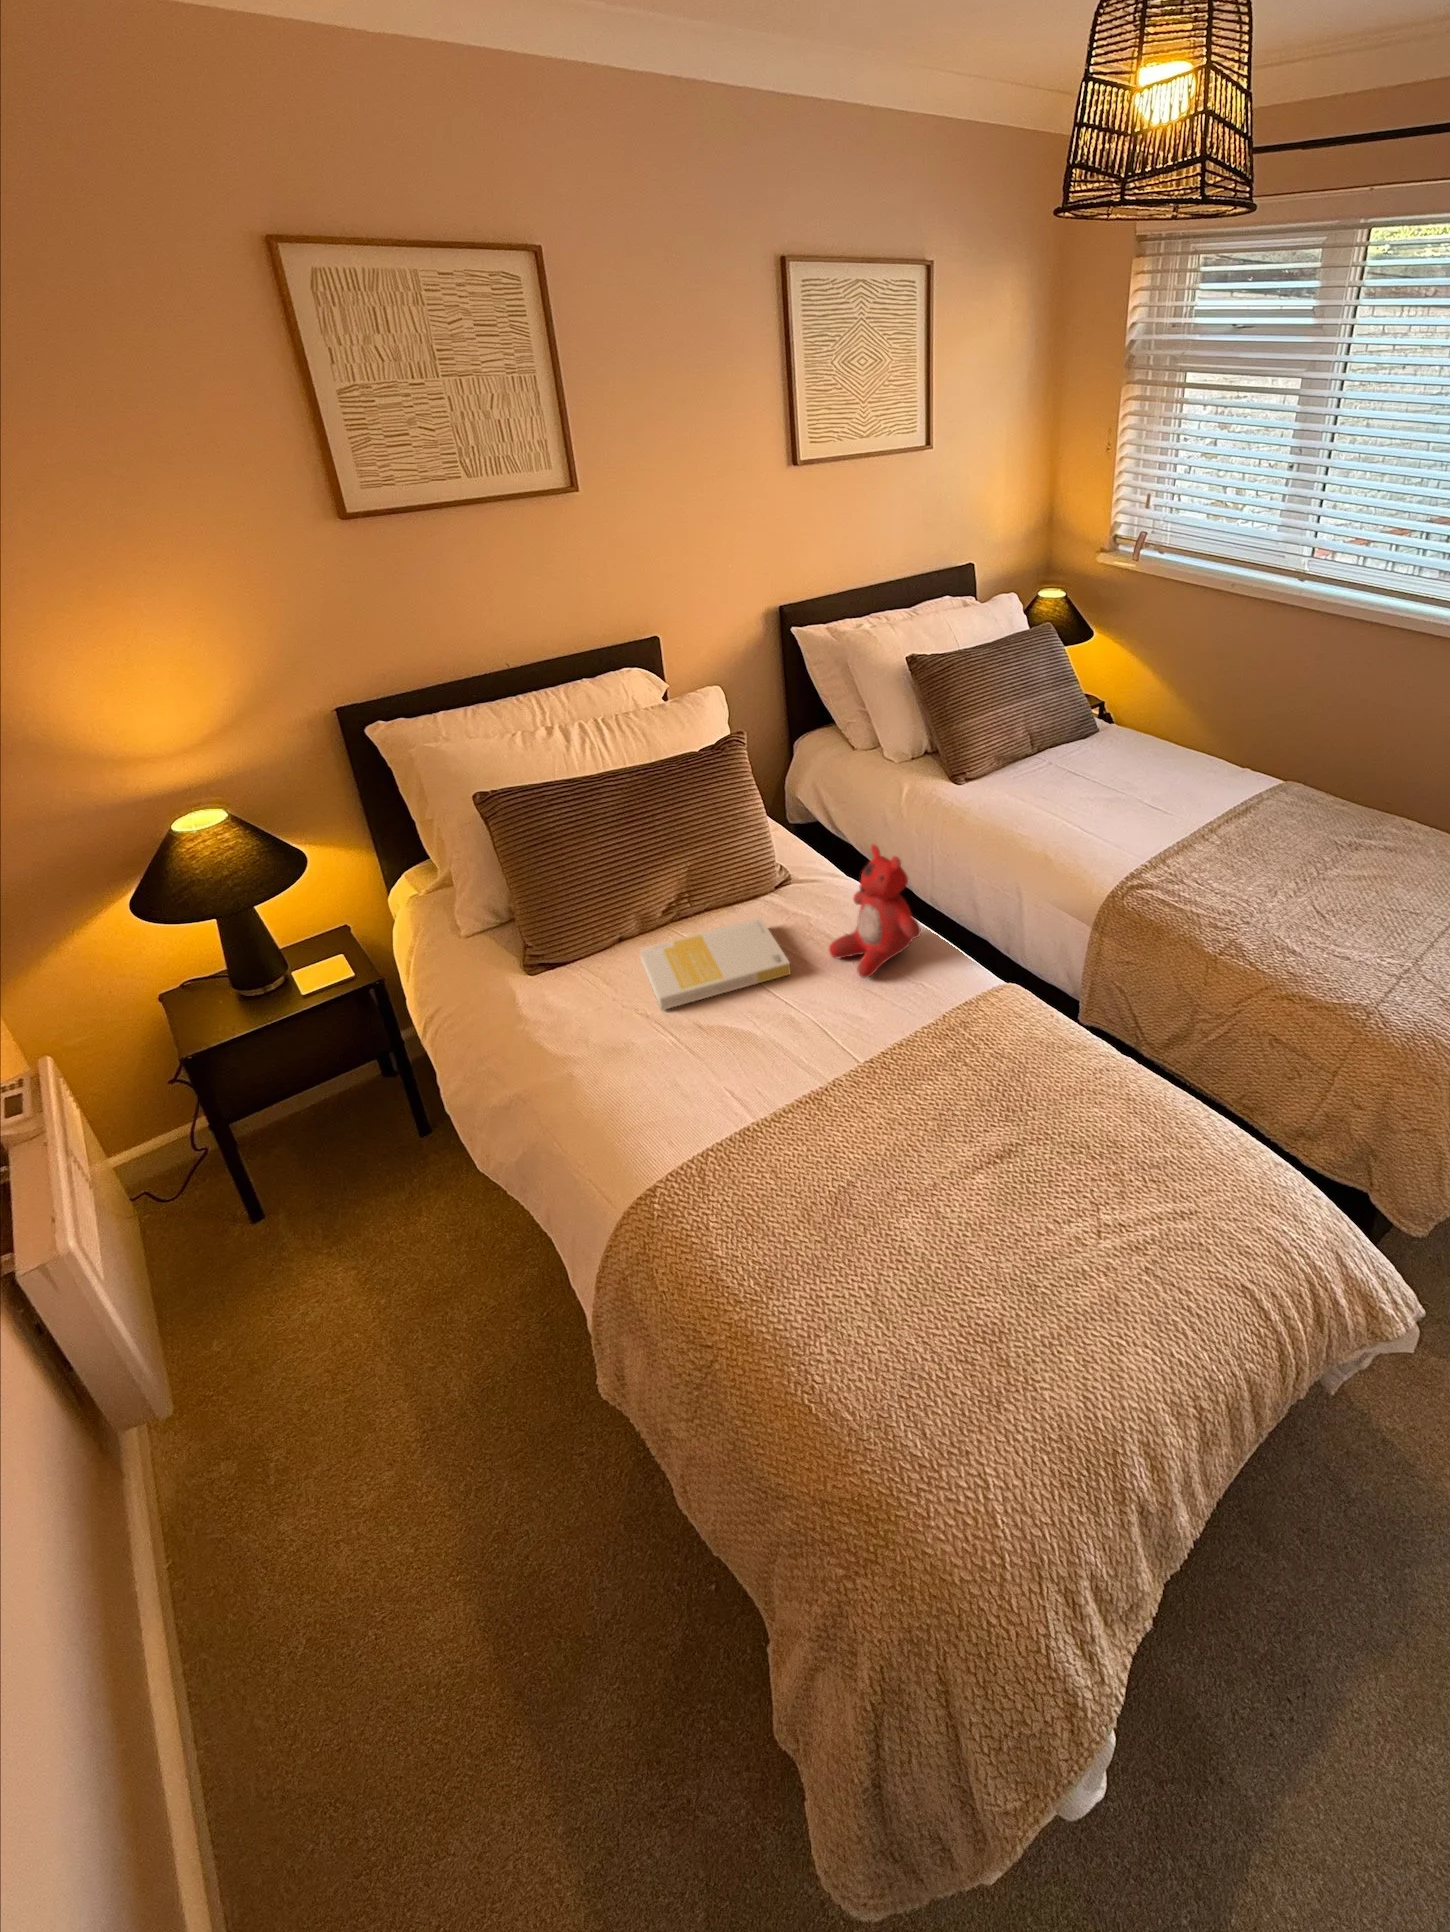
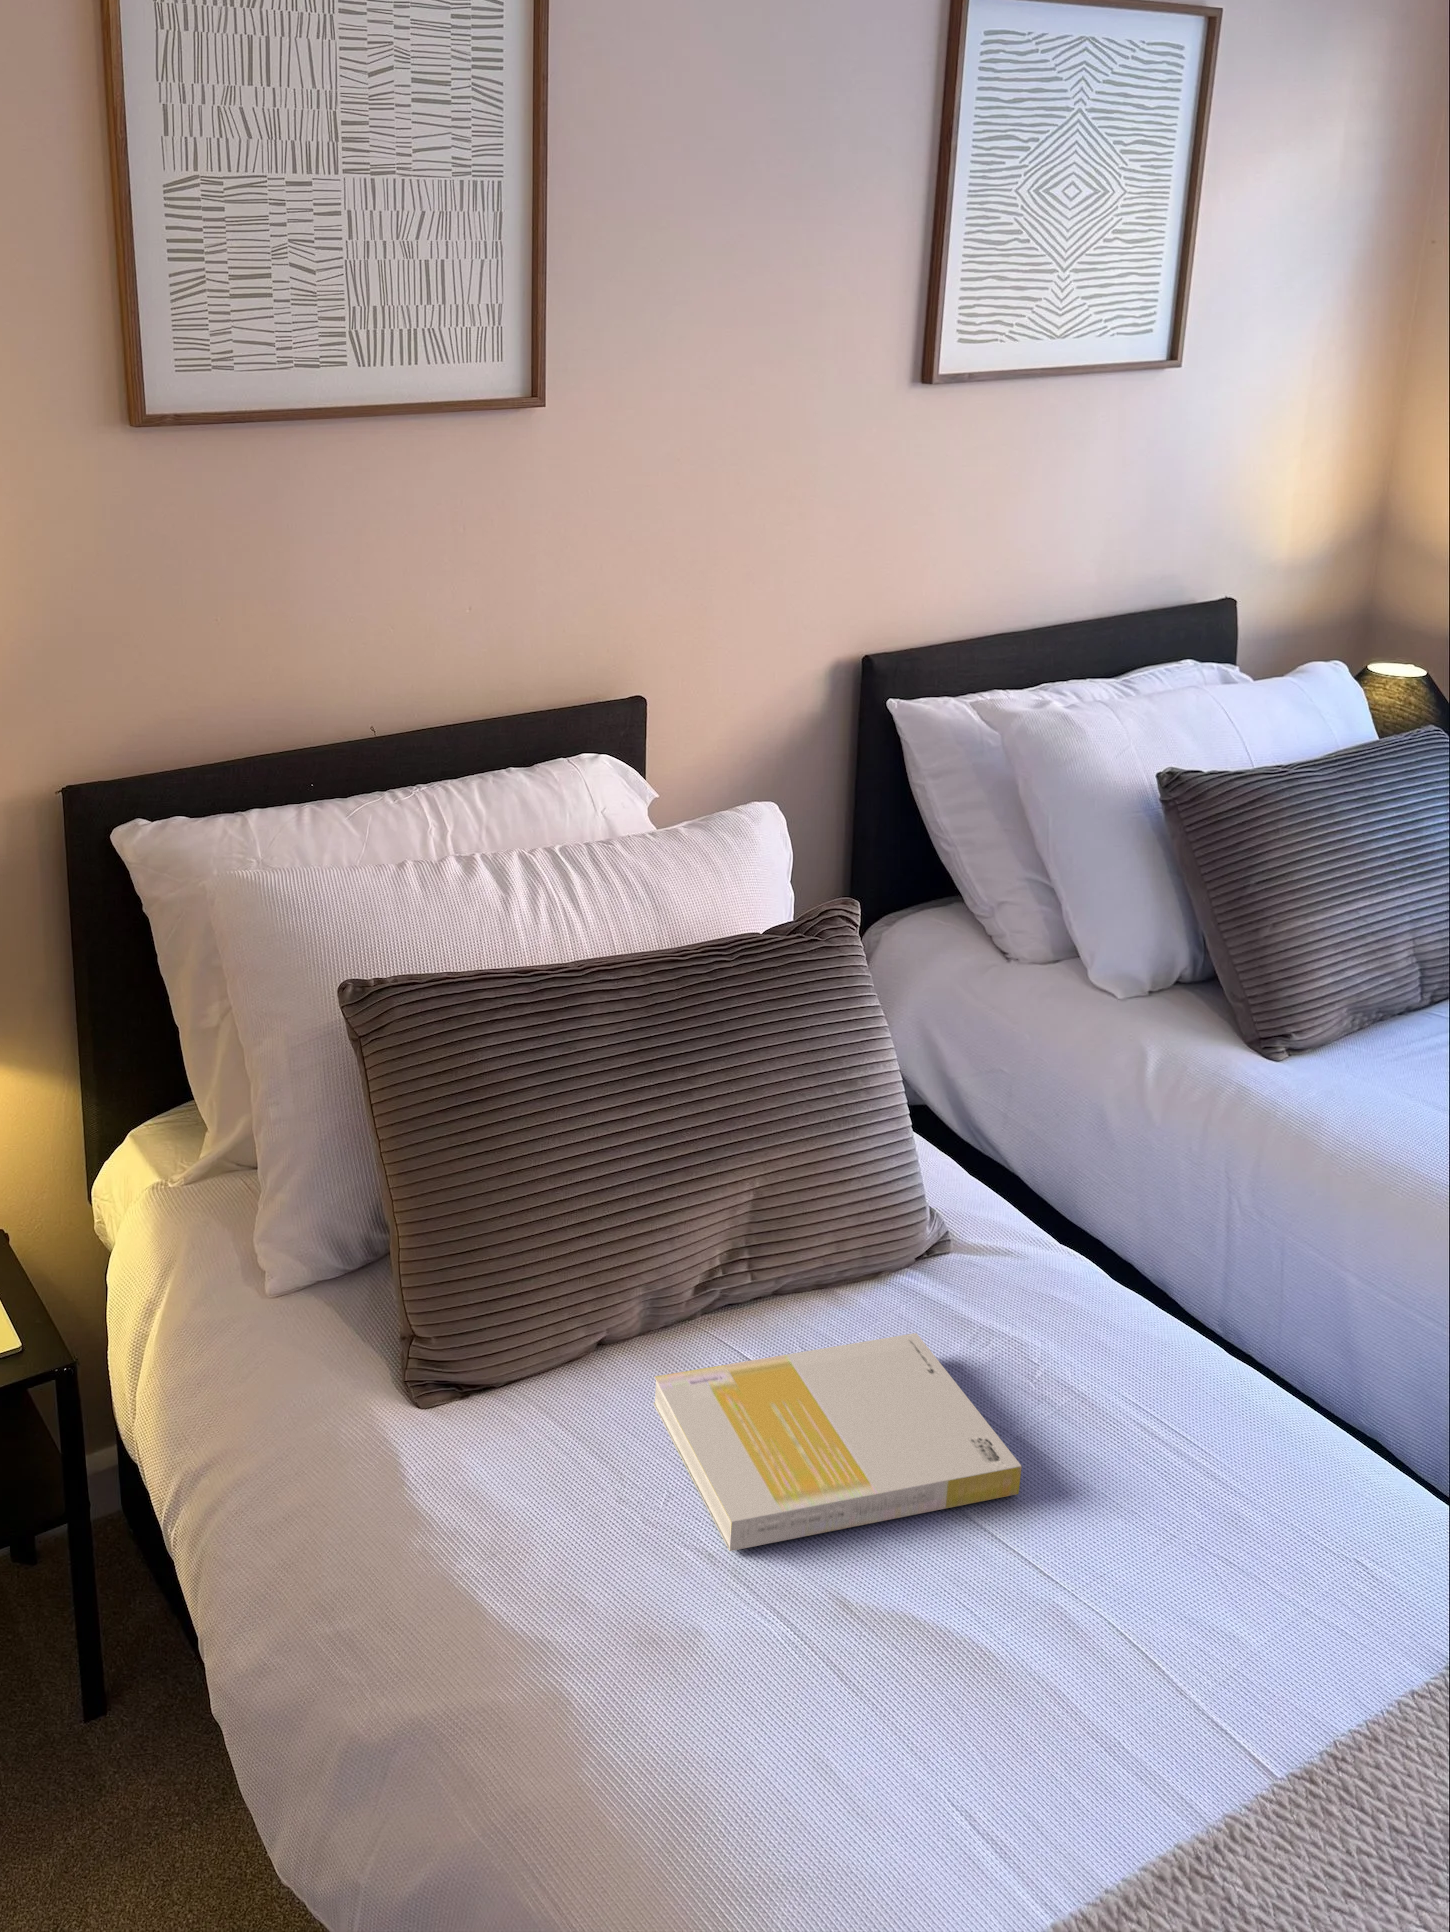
stuffed bear: present [829,845,921,978] -> none [1100,1197,1356,1532]

